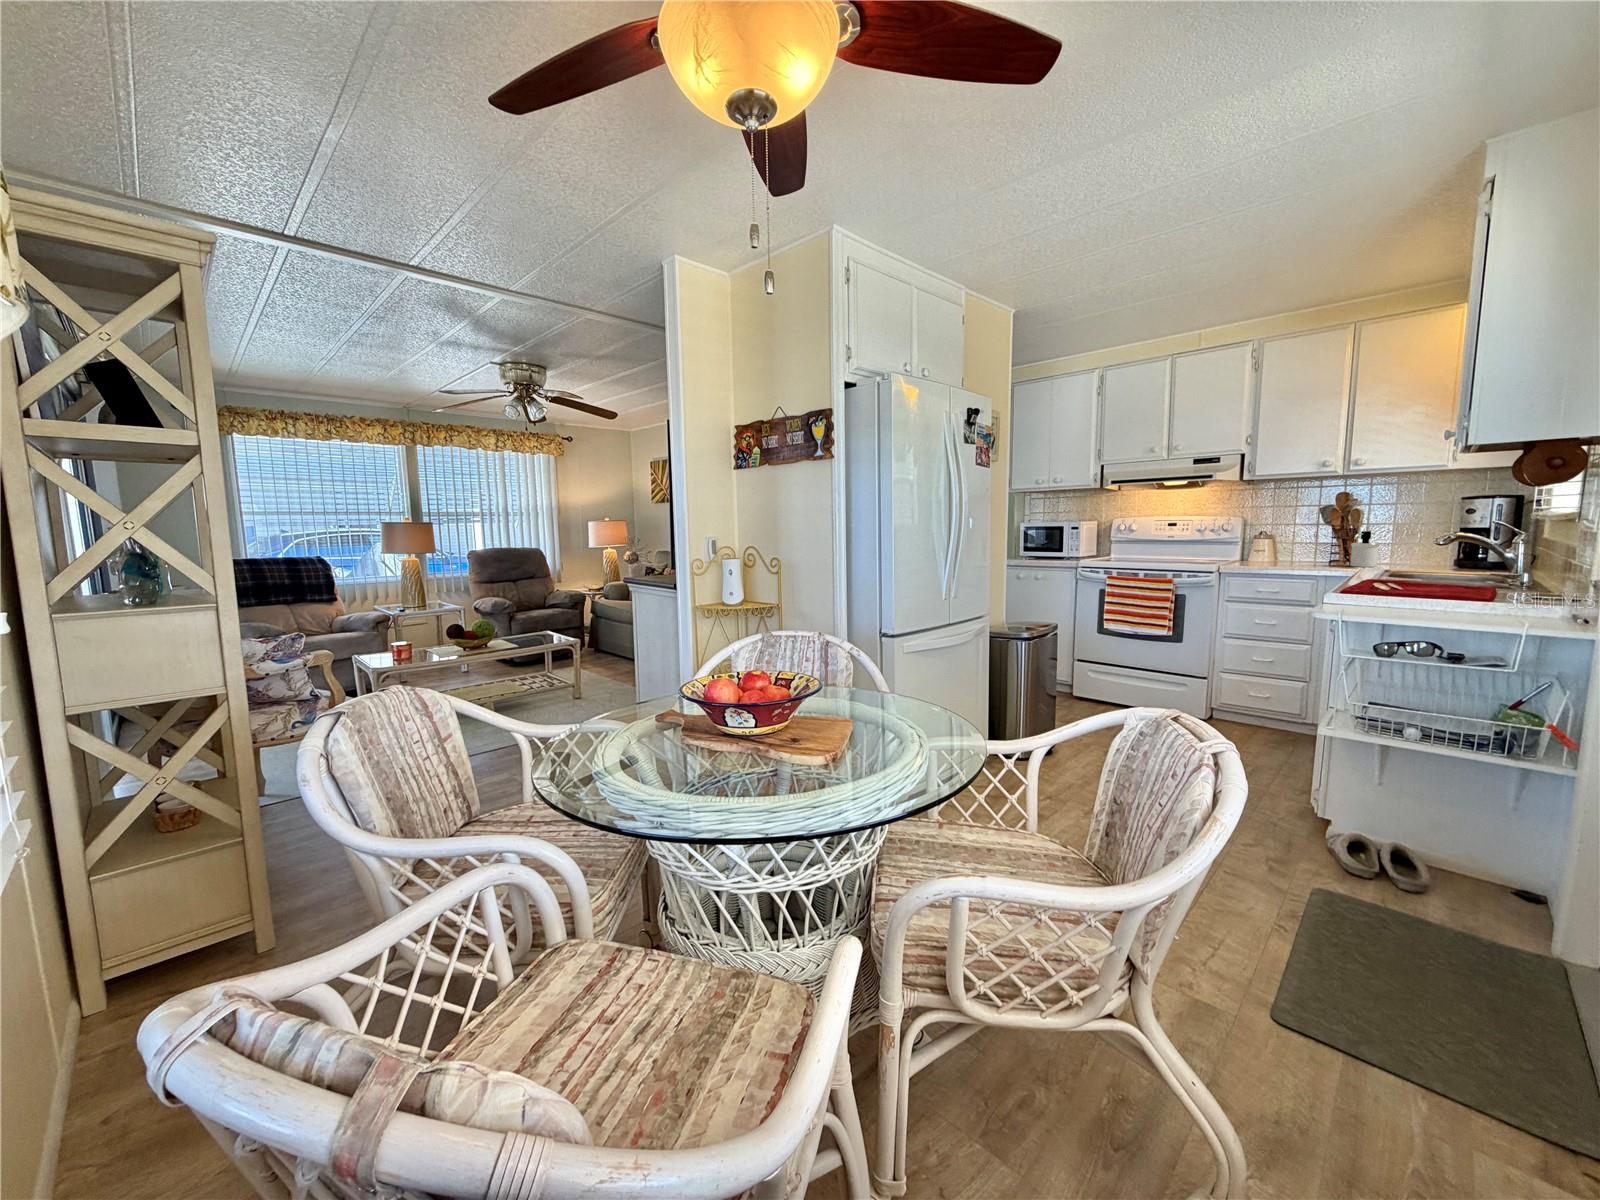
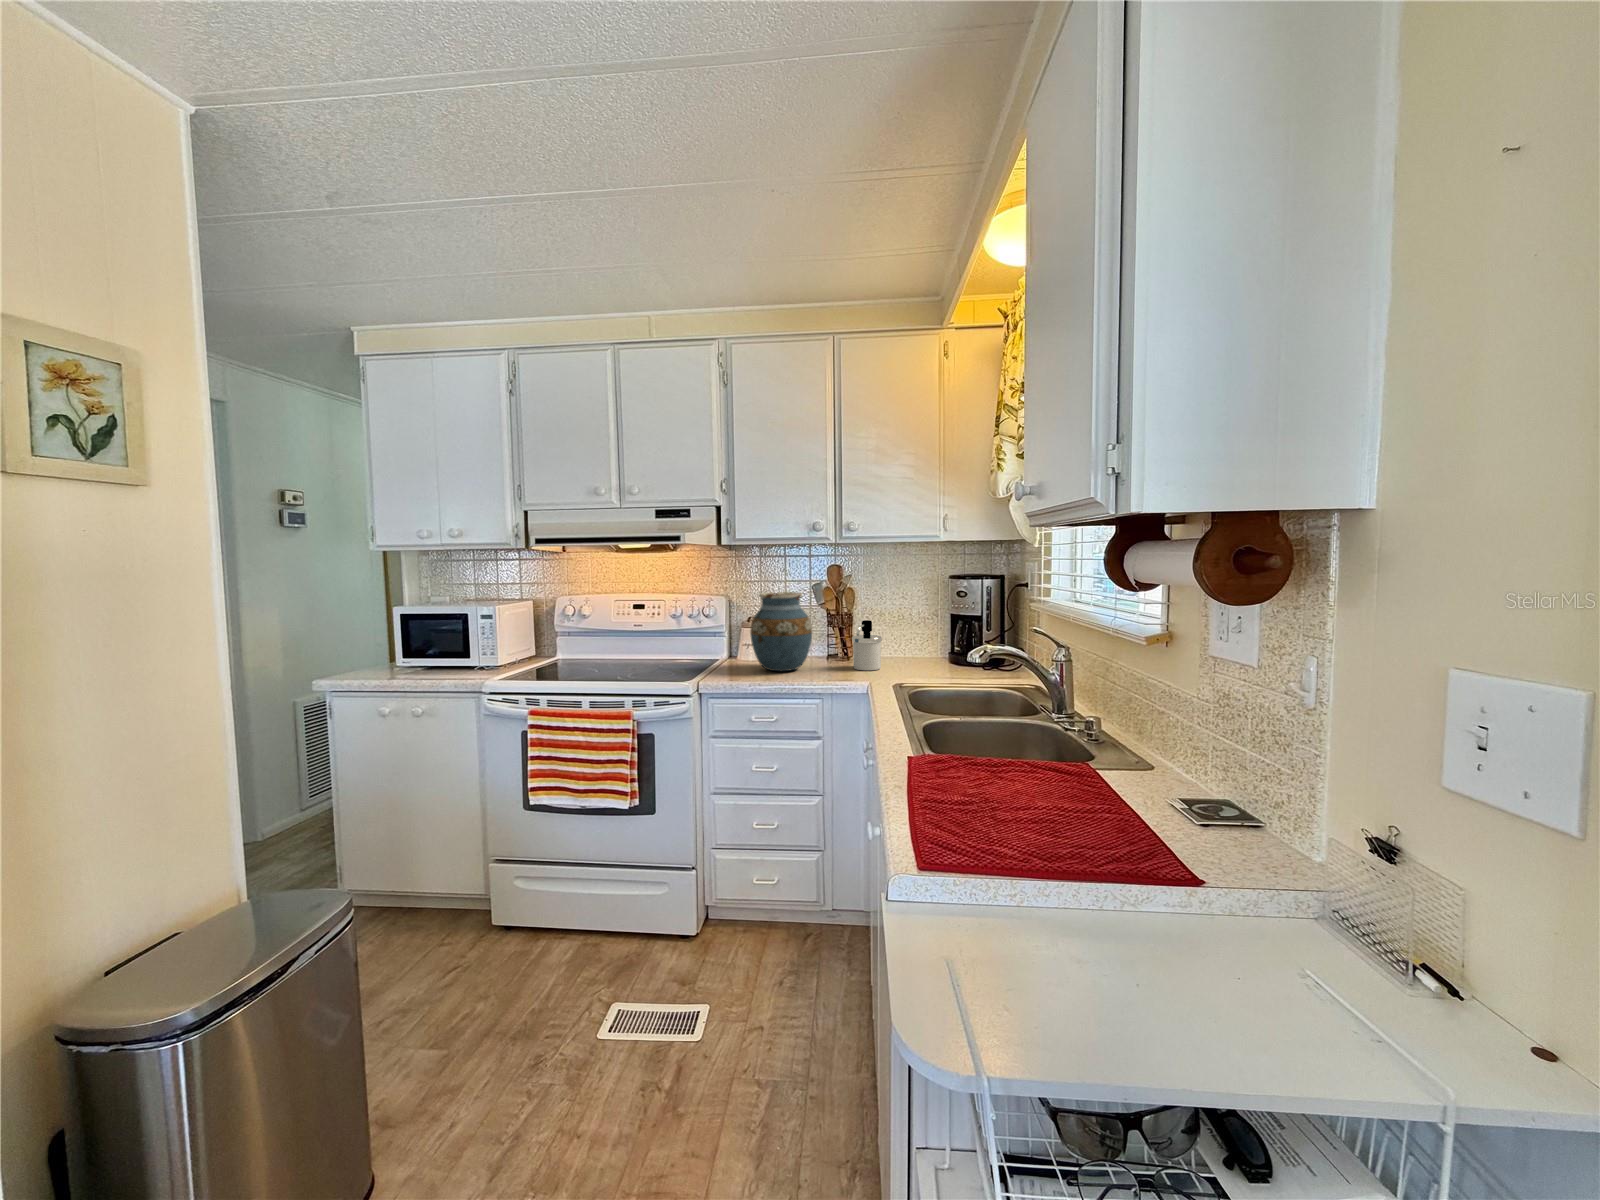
vase: none [1261,511,1314,565] -> present [750,592,812,671]

